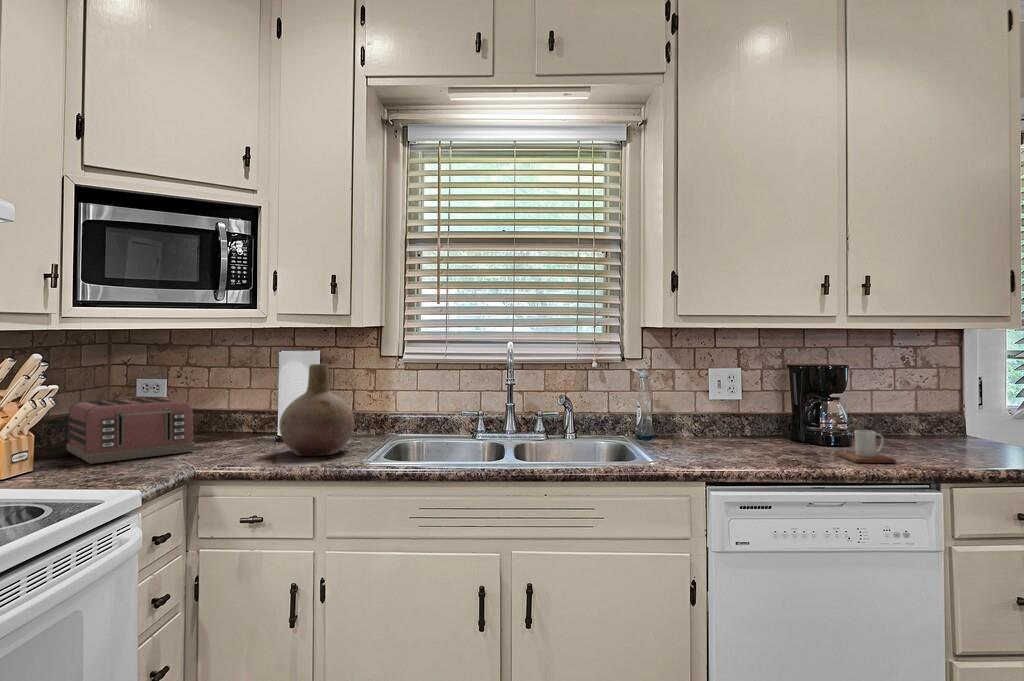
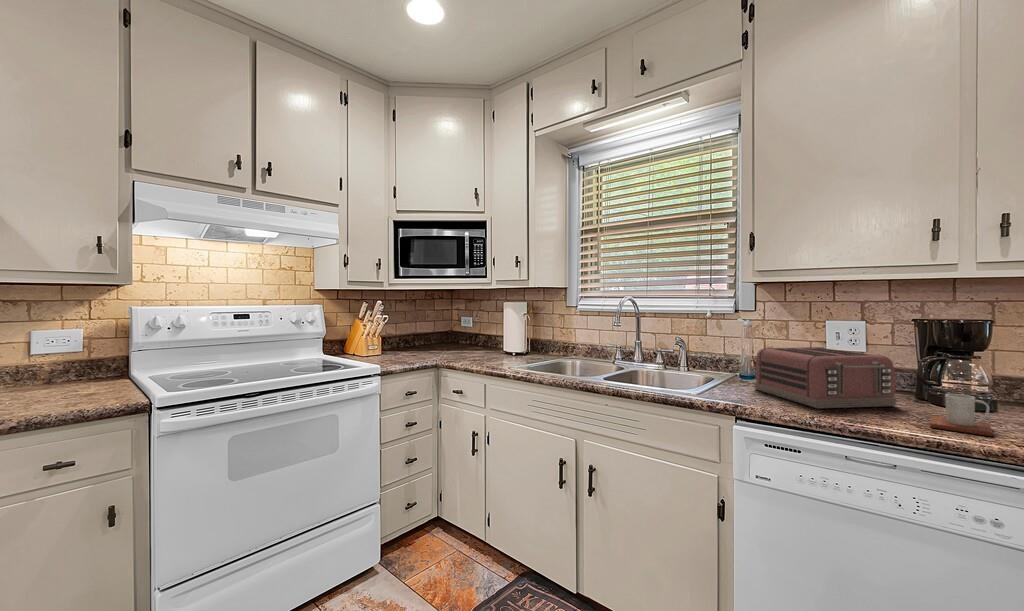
vase: present [279,364,354,456] -> none [489,311,531,363]
toaster: present [67,397,195,464] -> present [754,347,897,408]

